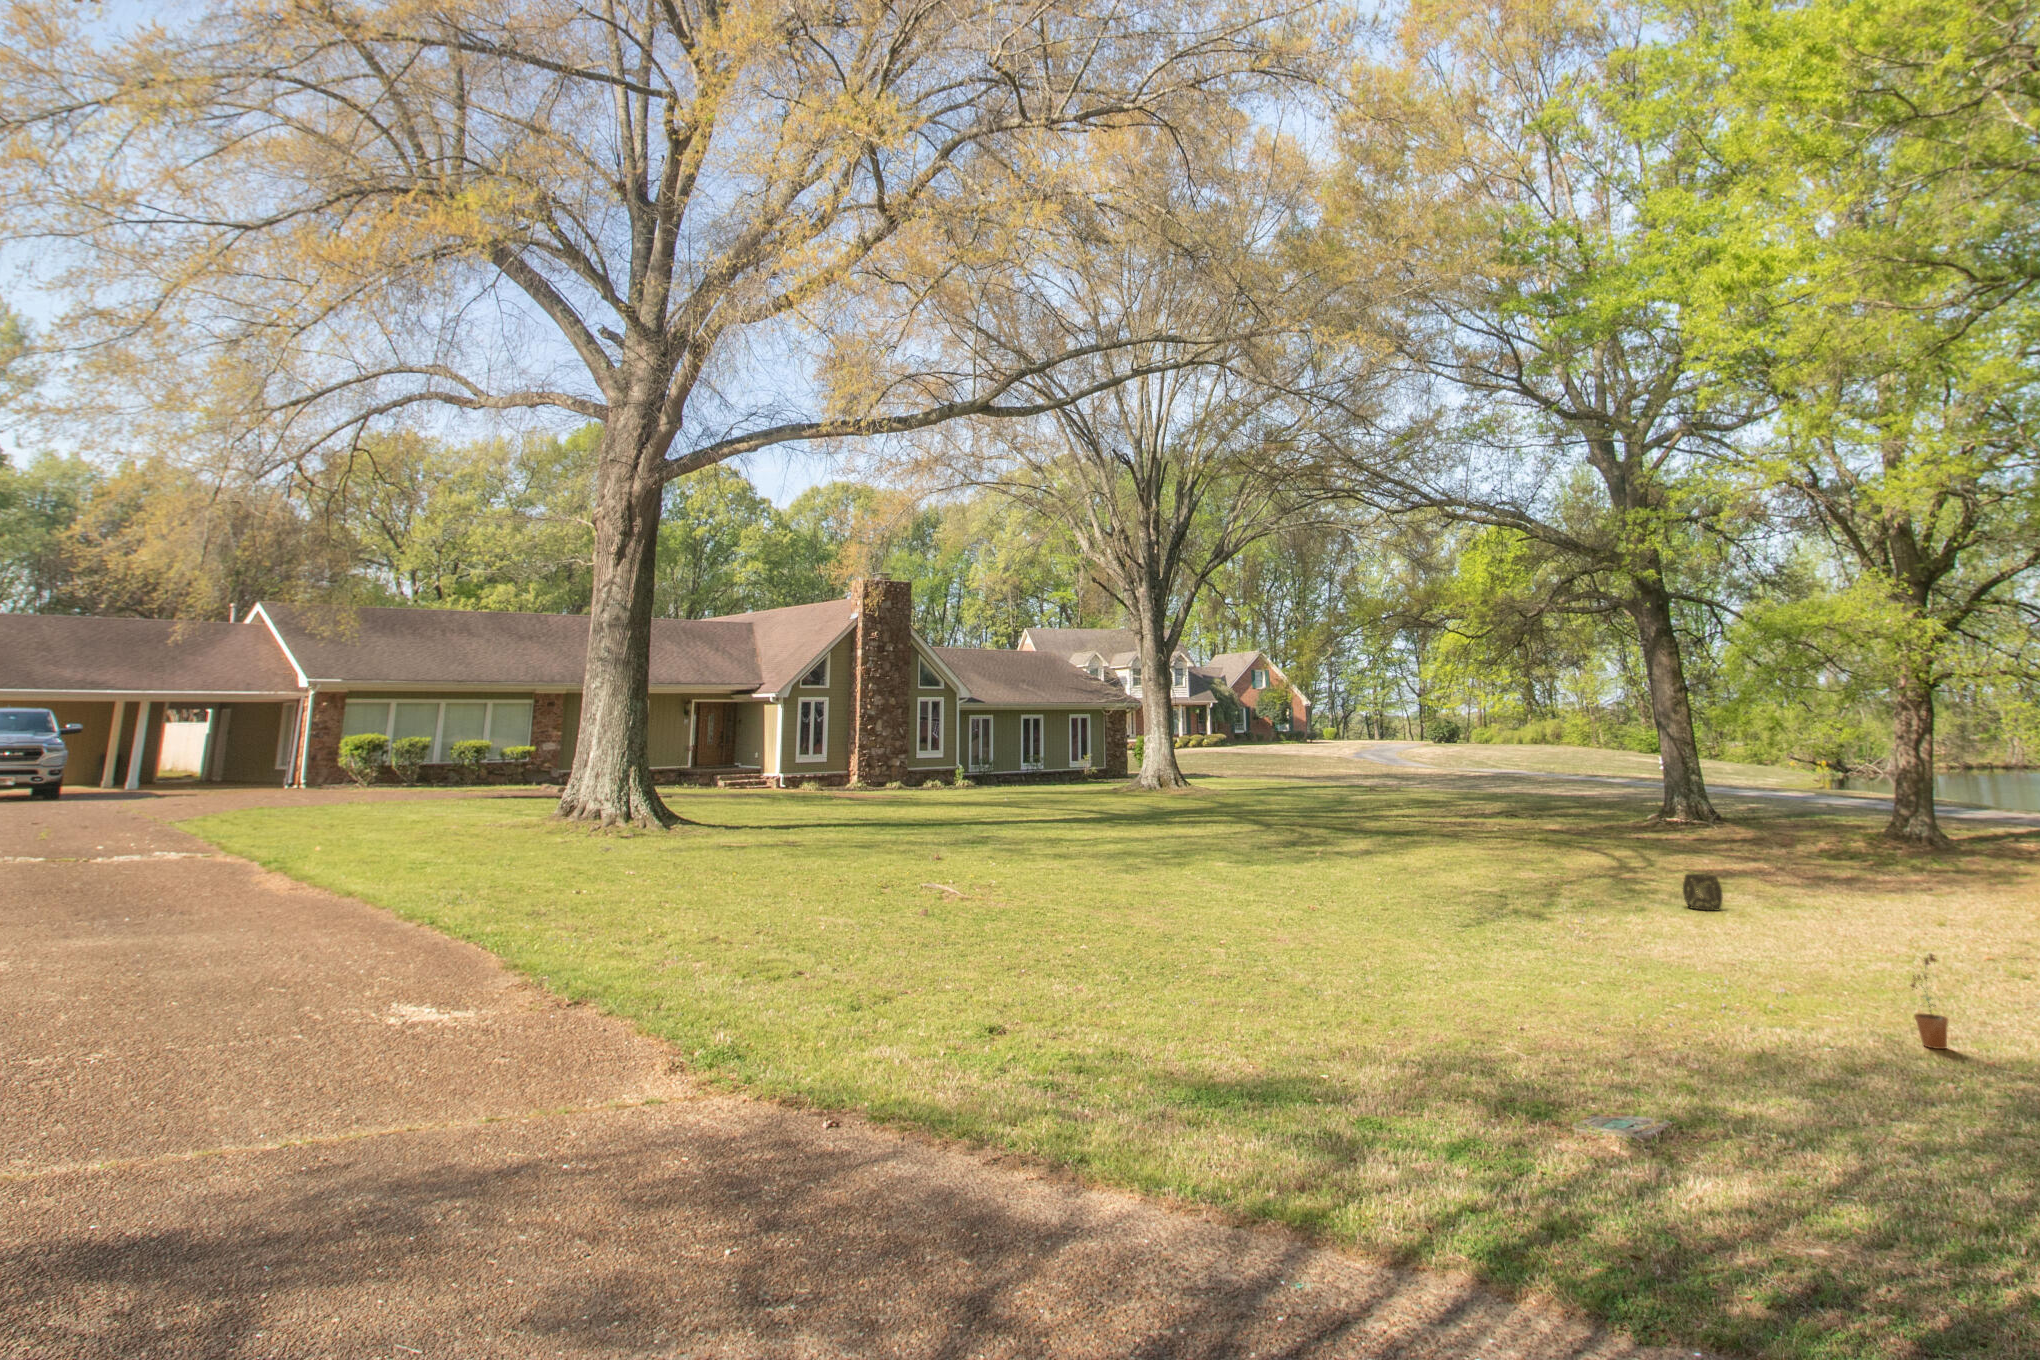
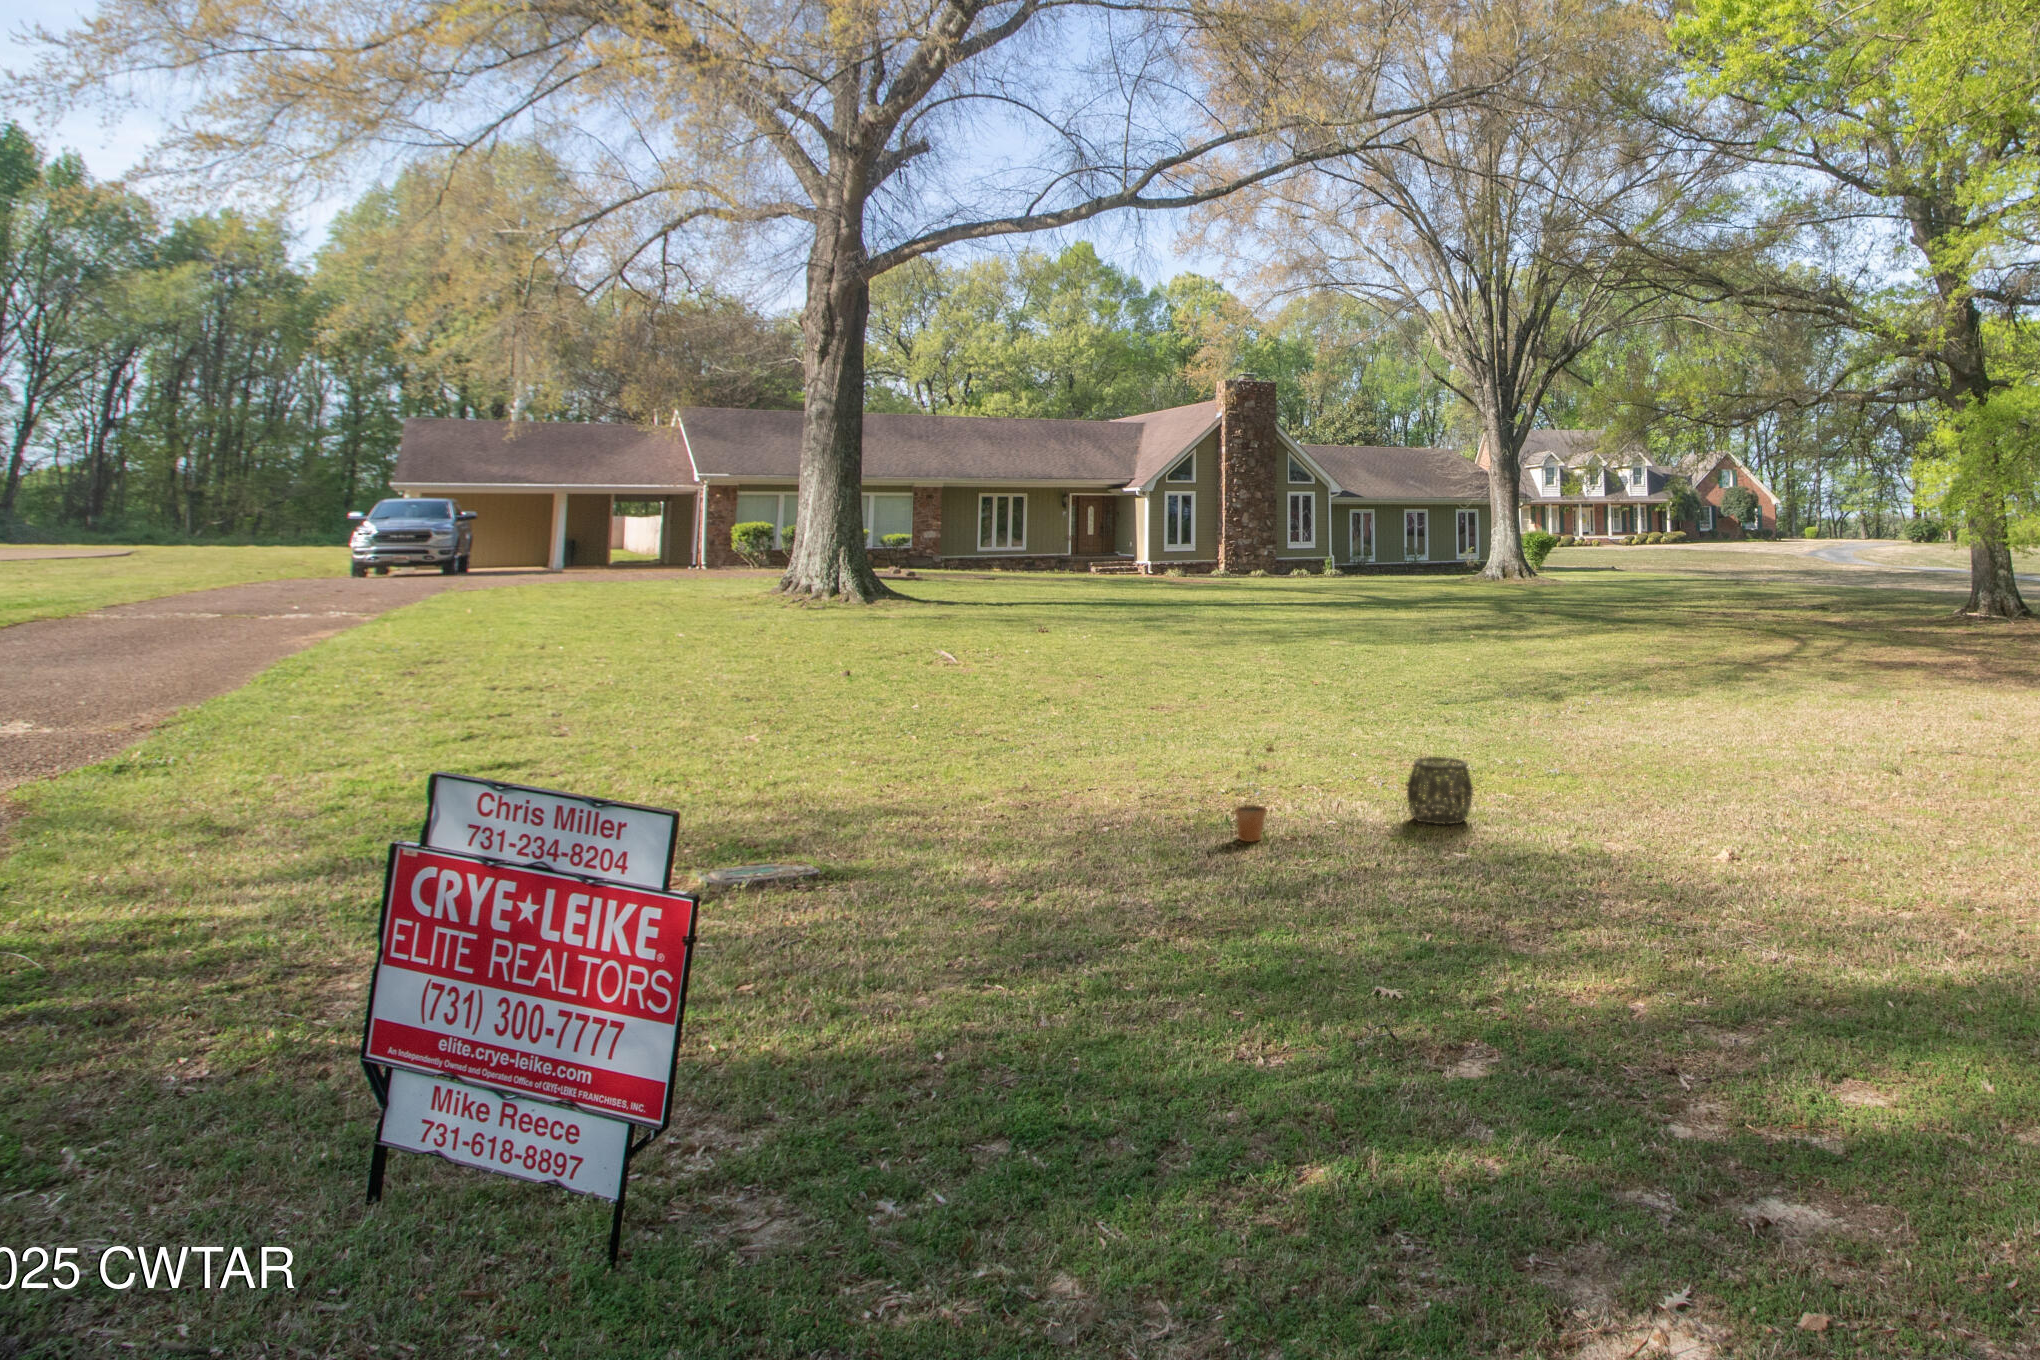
woven basket: present [1683,874,1723,911] -> present [1407,757,1473,825]

